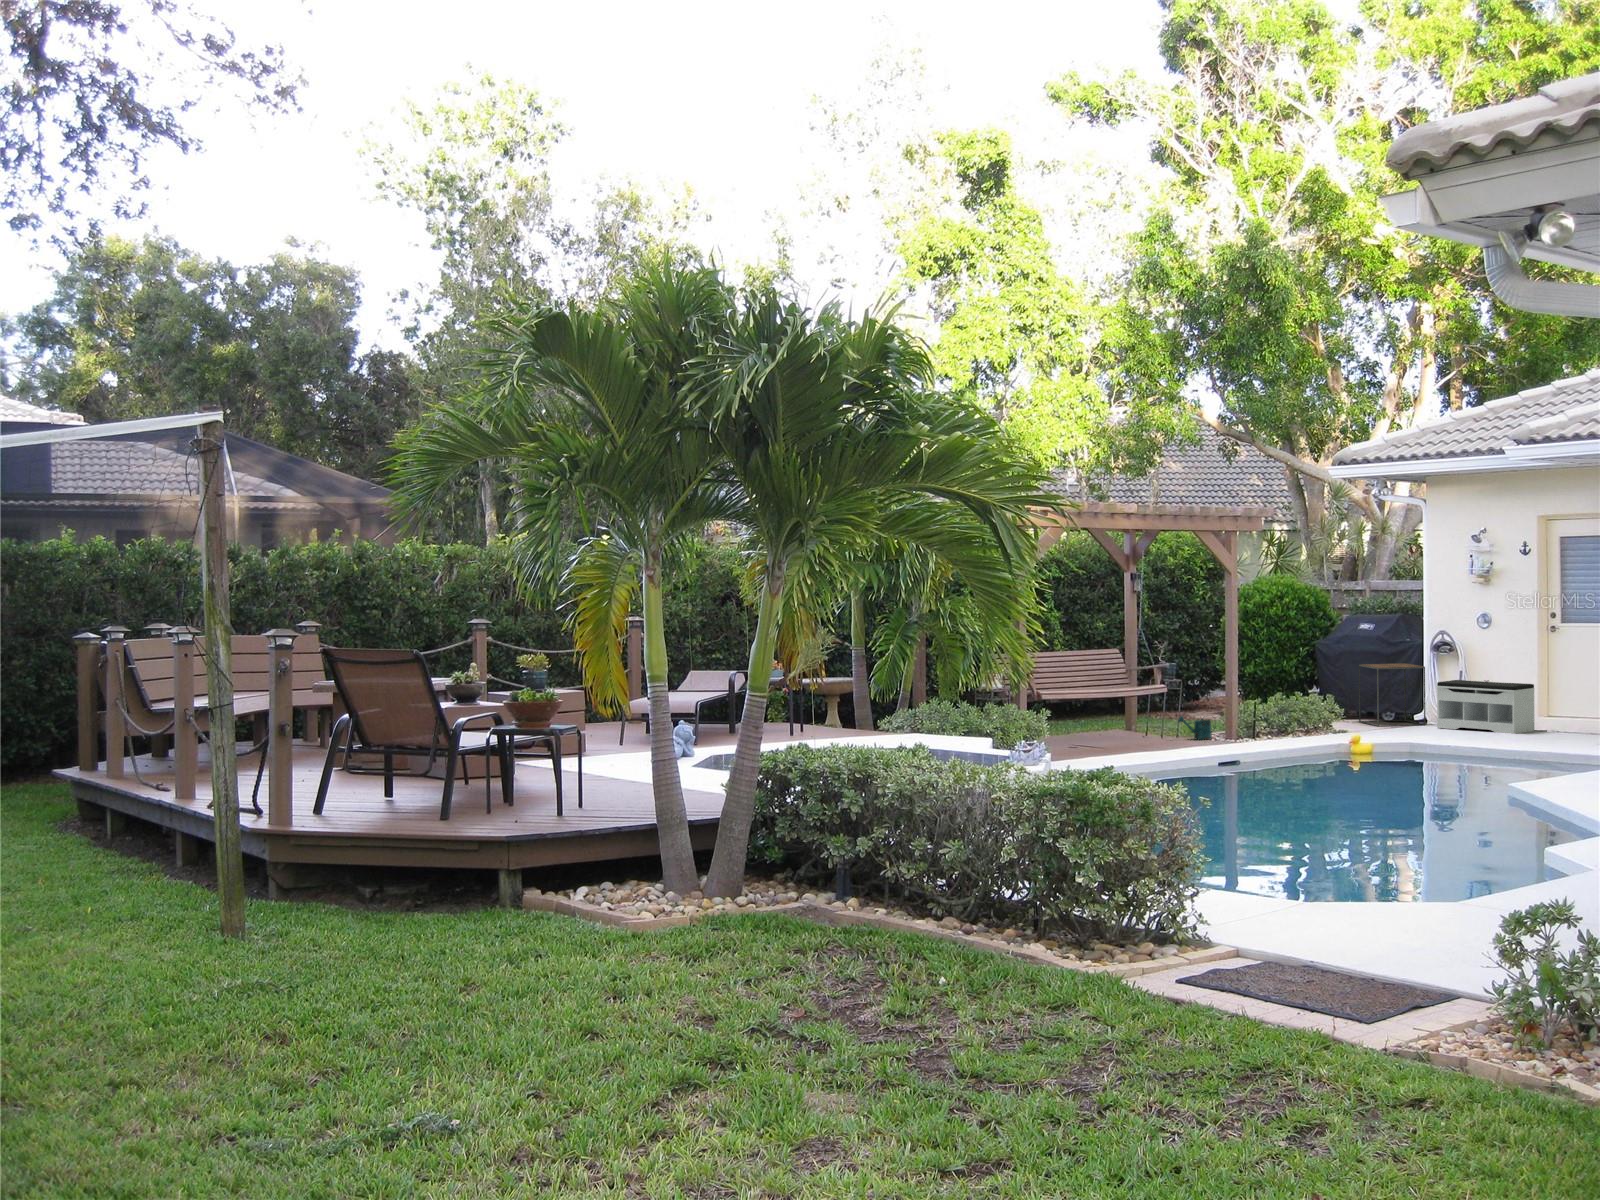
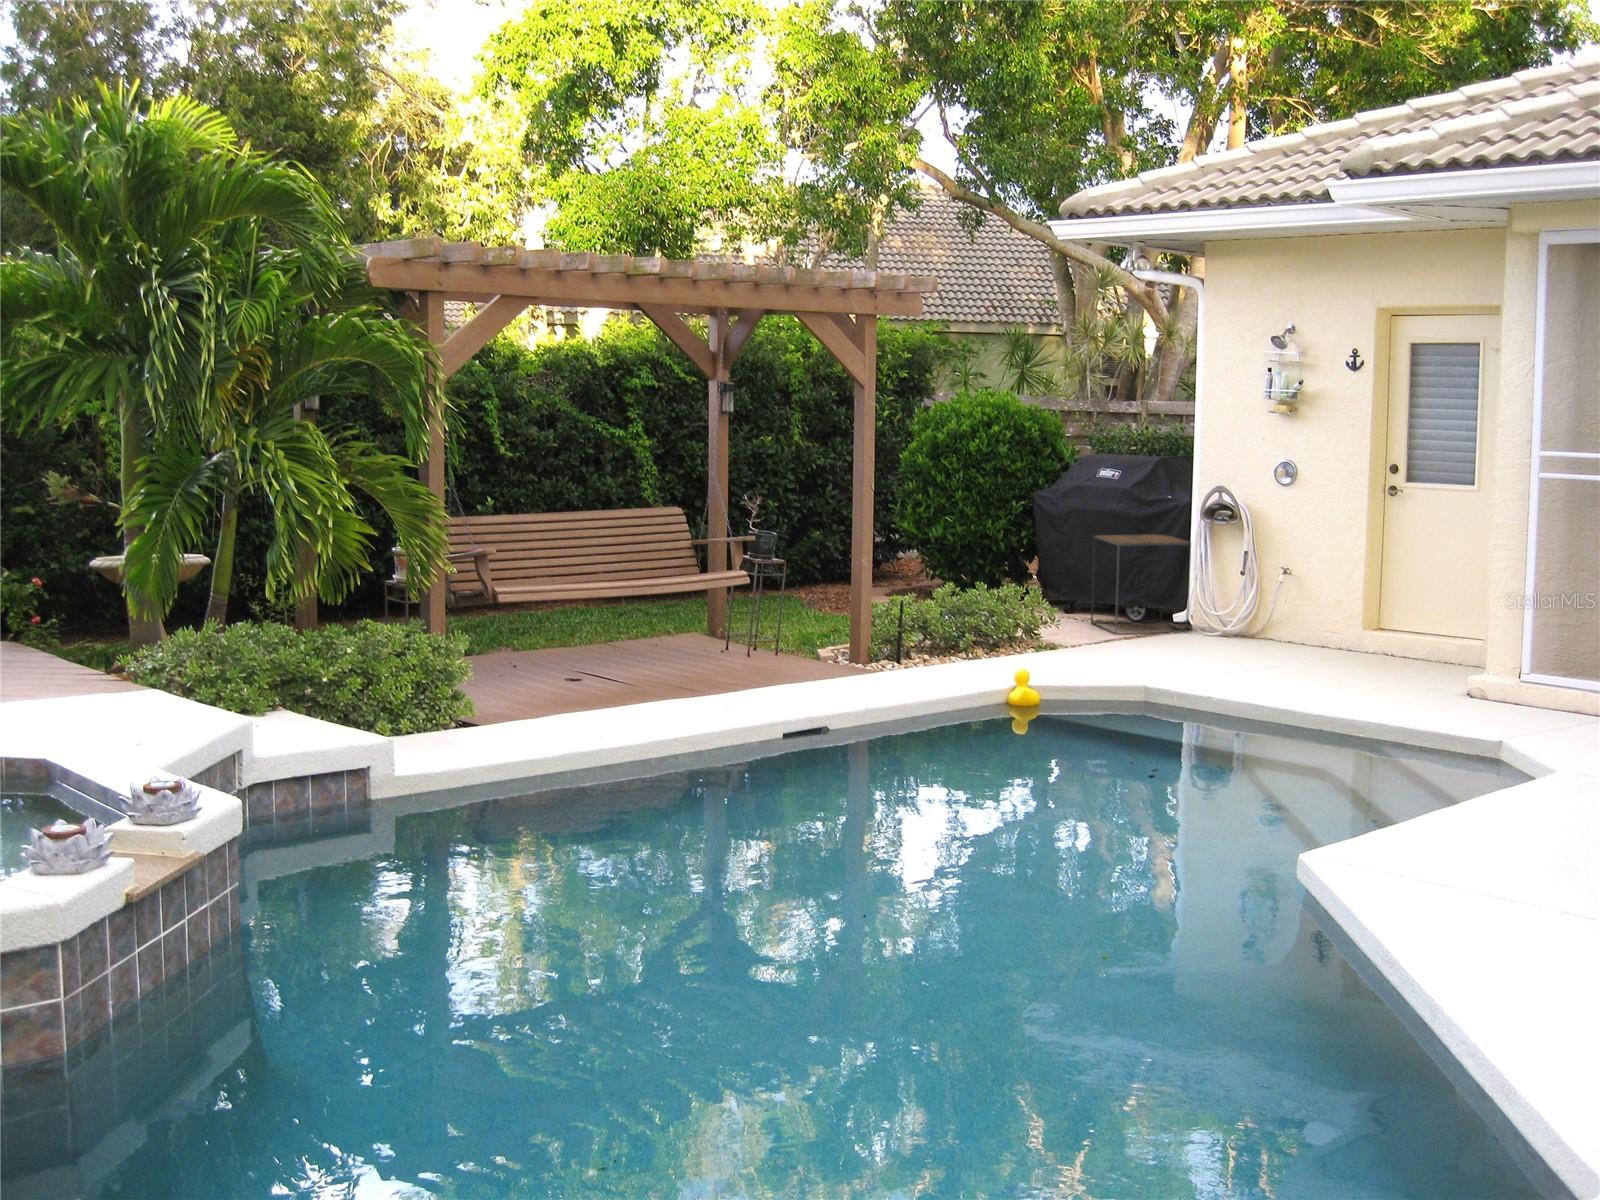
bench: present [1437,680,1535,734] -> none [1204,565,1355,657]
watering can: present [1178,716,1212,740] -> none [790,622,851,663]

